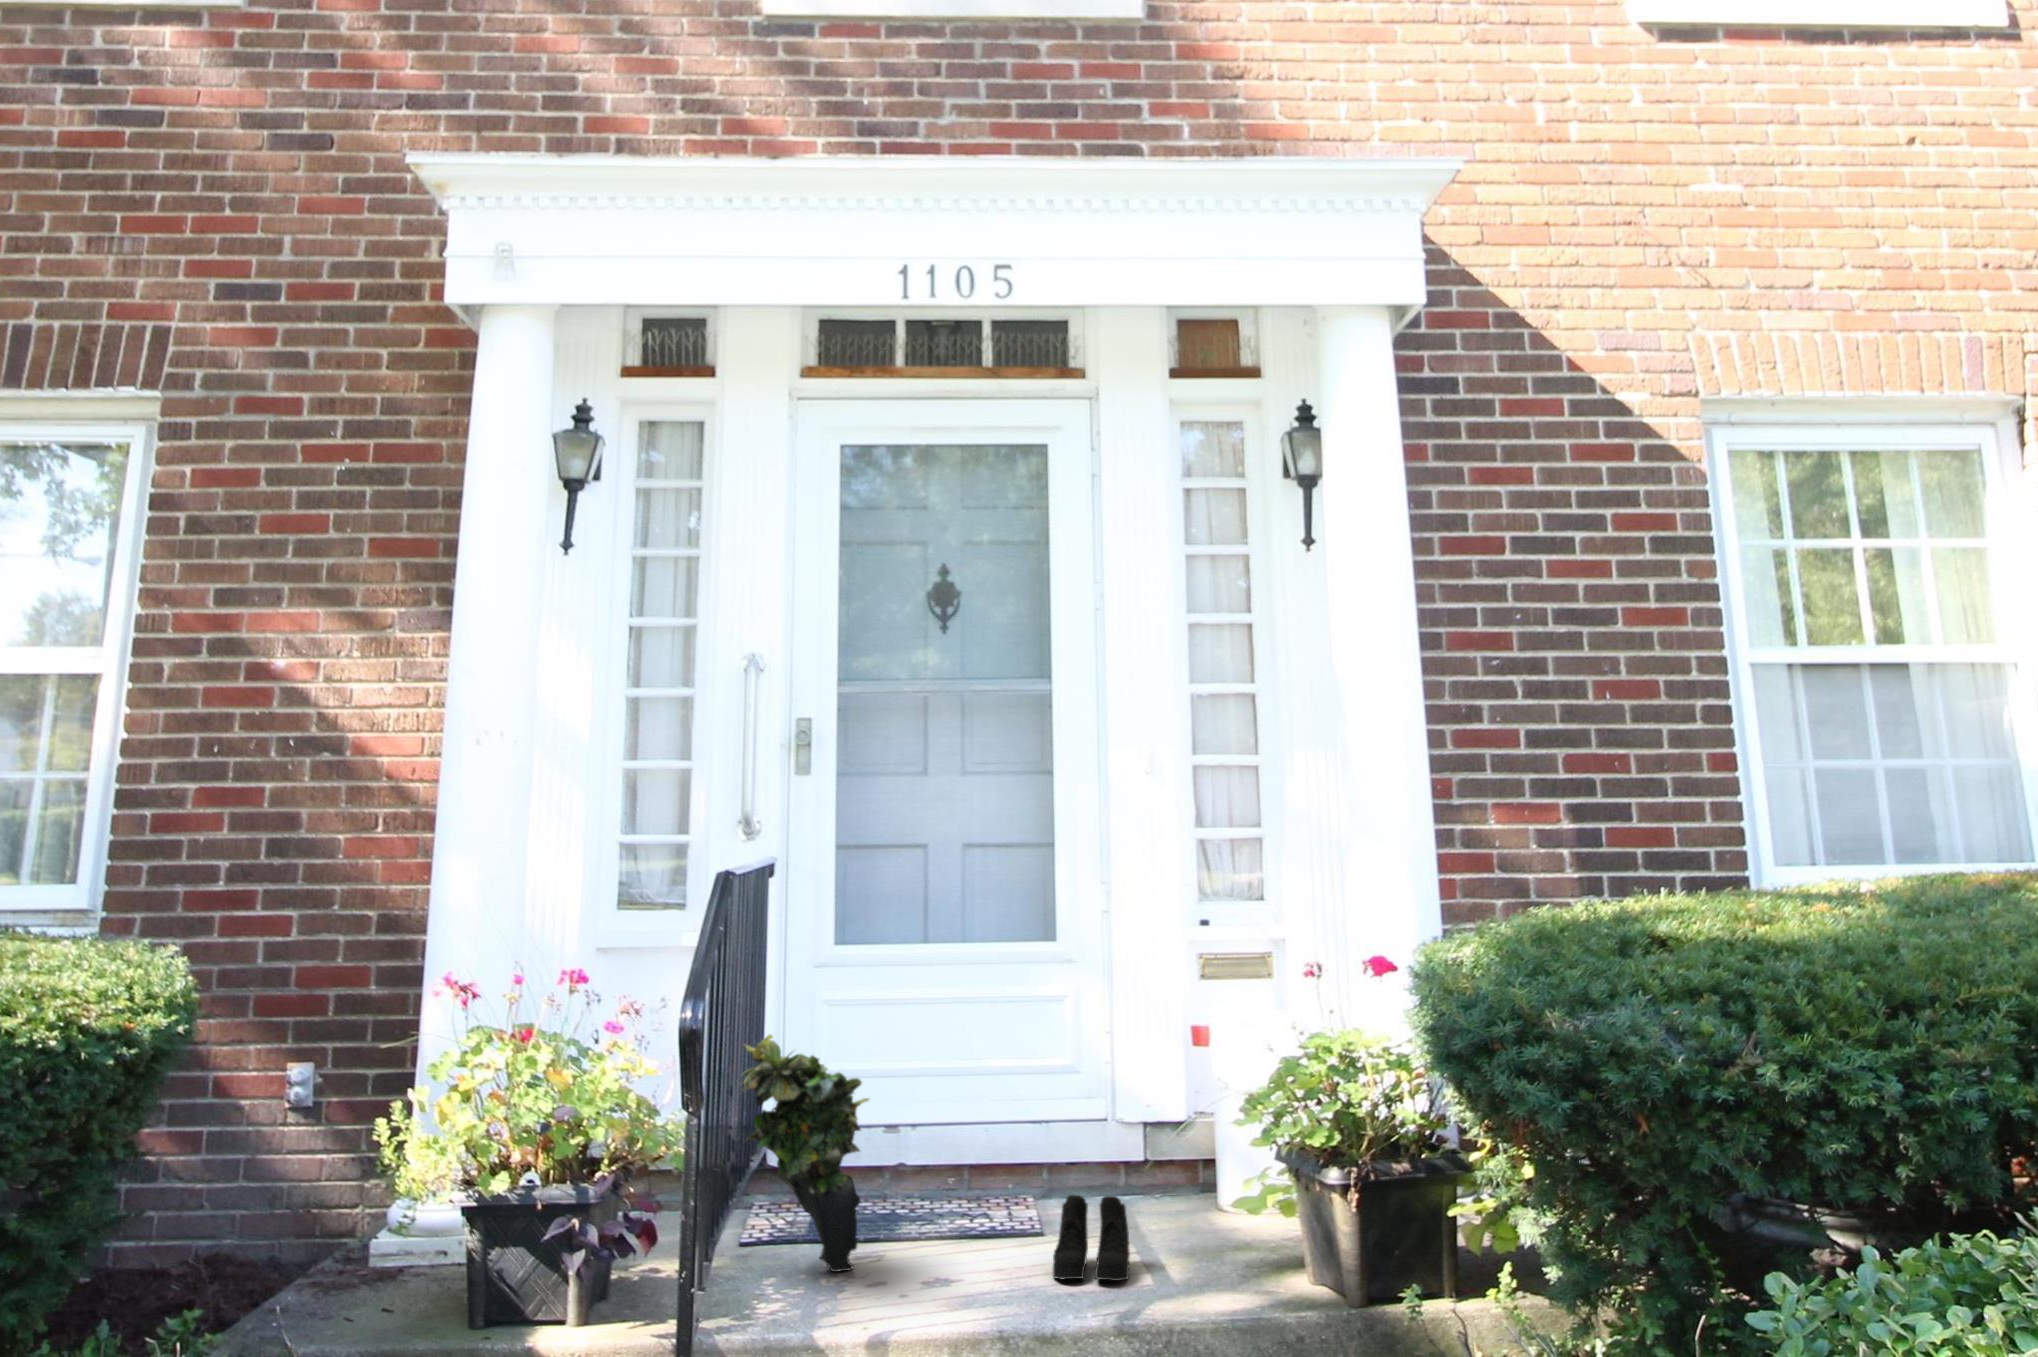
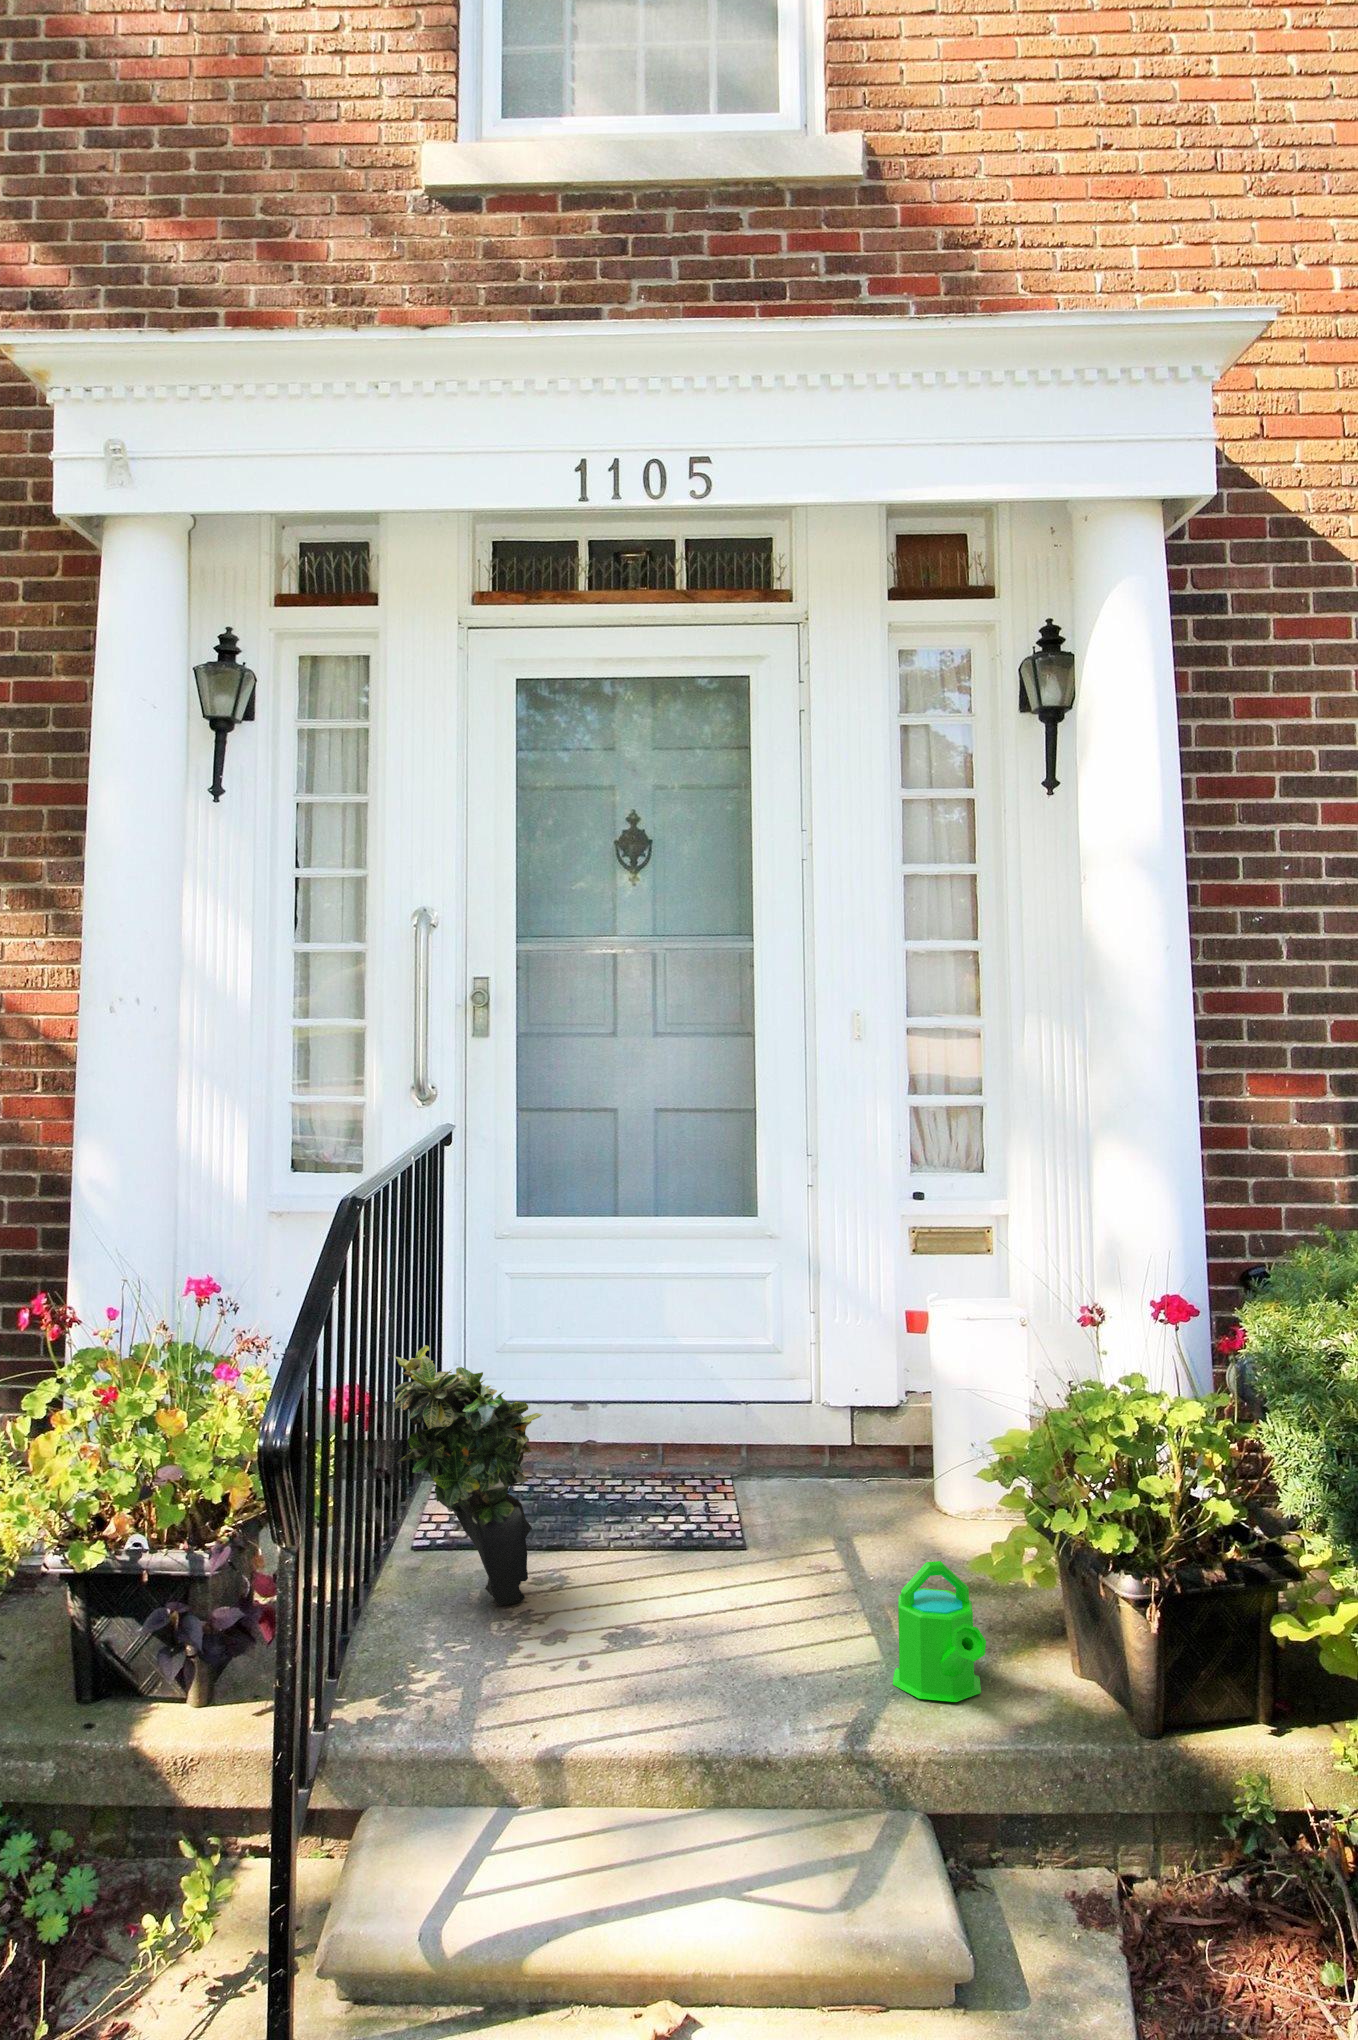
boots: present [1053,1195,1130,1281] -> none [750,1525,838,1634]
watering can: none [1173,1201,1247,1317] -> present [893,1561,986,1702]

